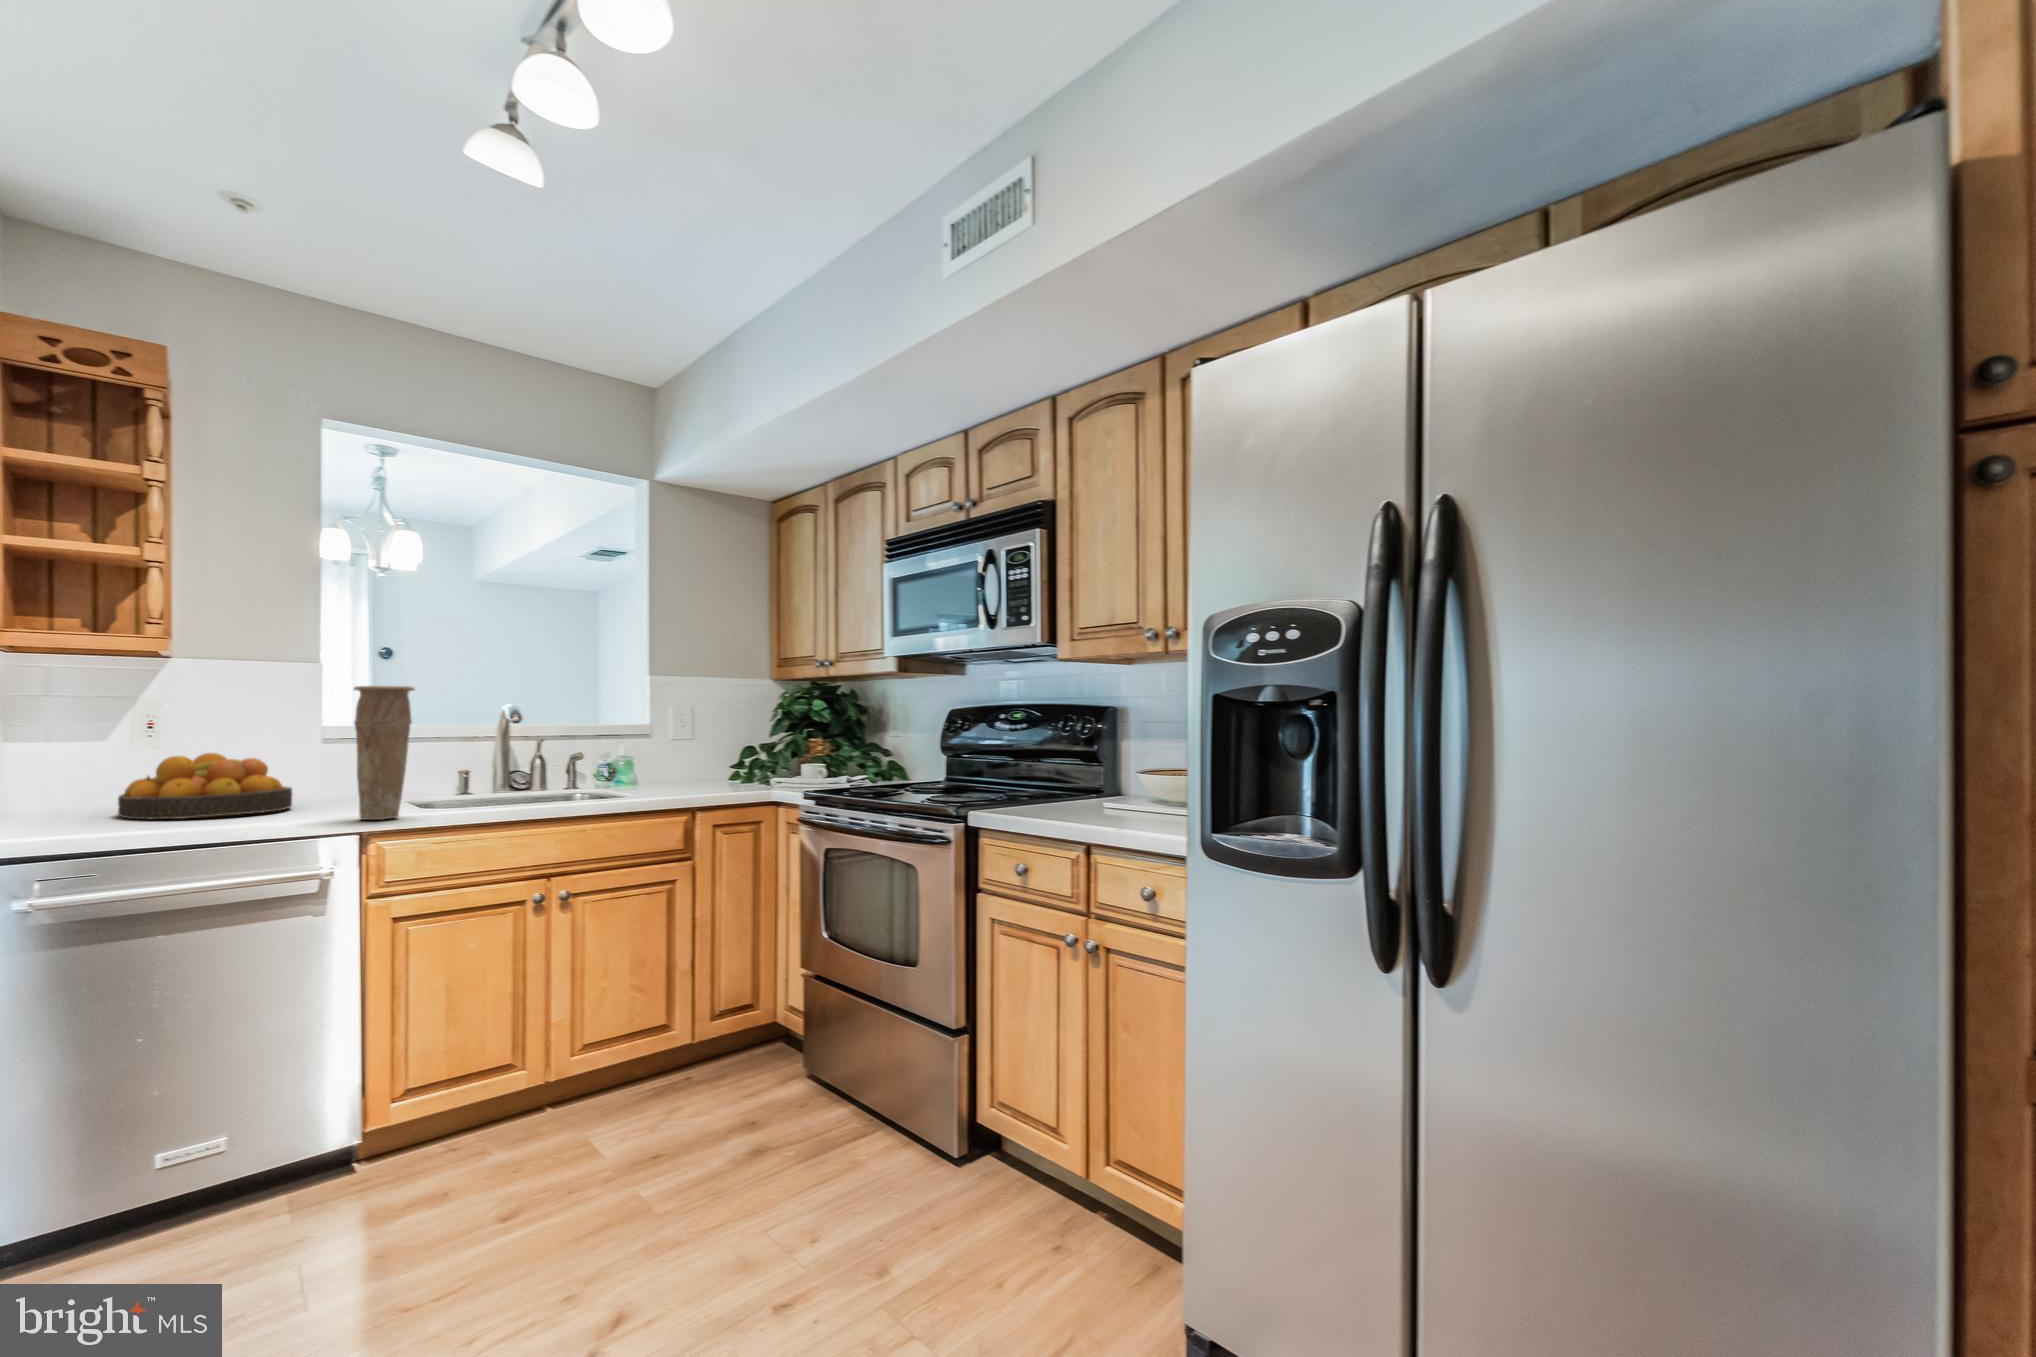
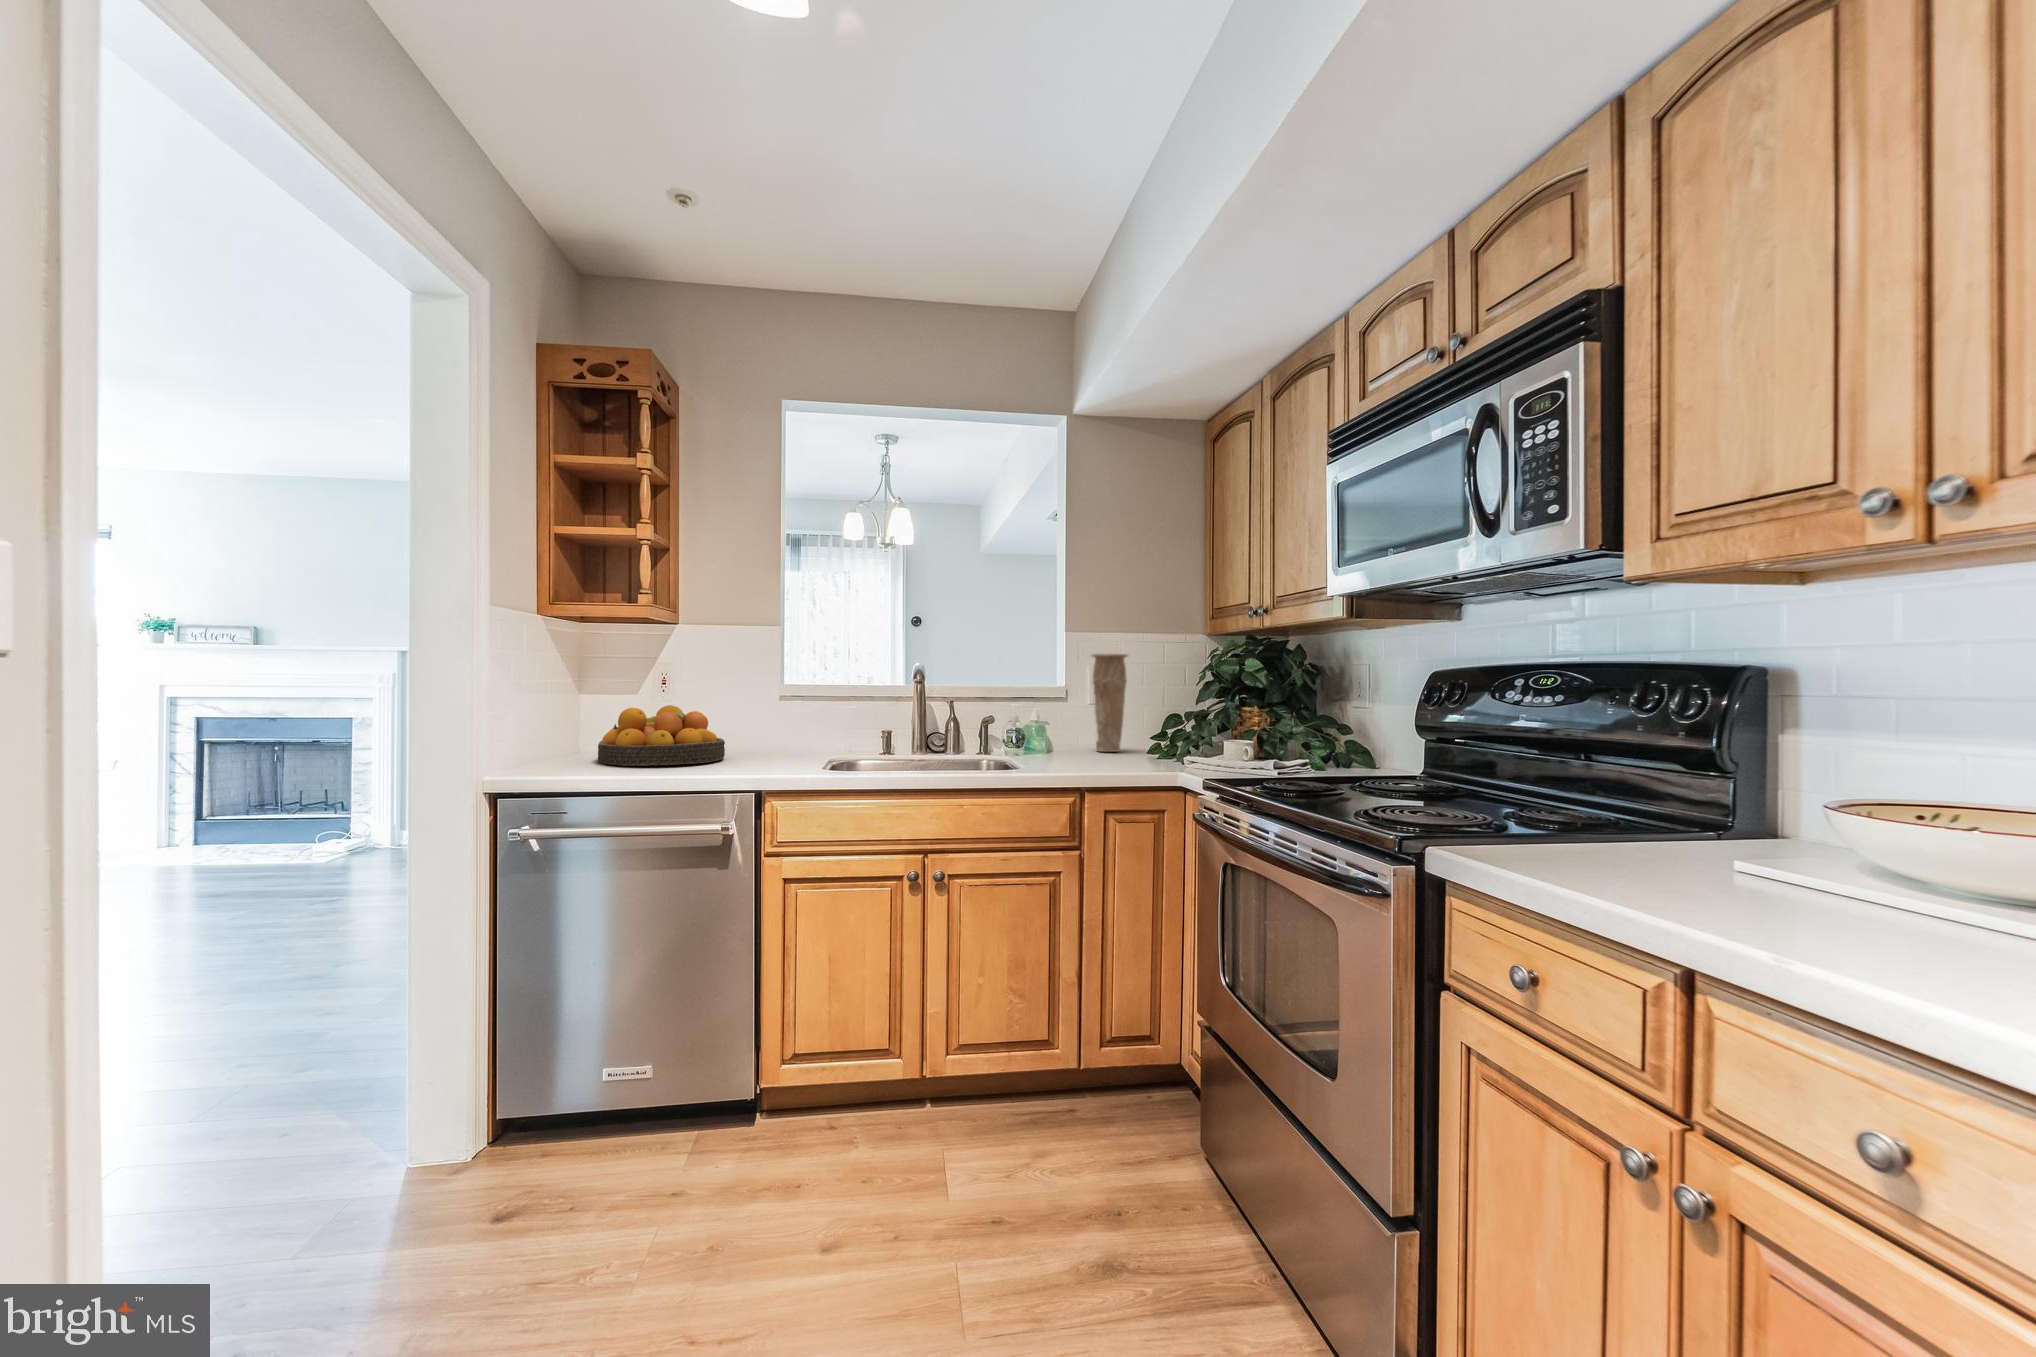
vase: present [354,686,414,820] -> present [1092,654,1128,752]

